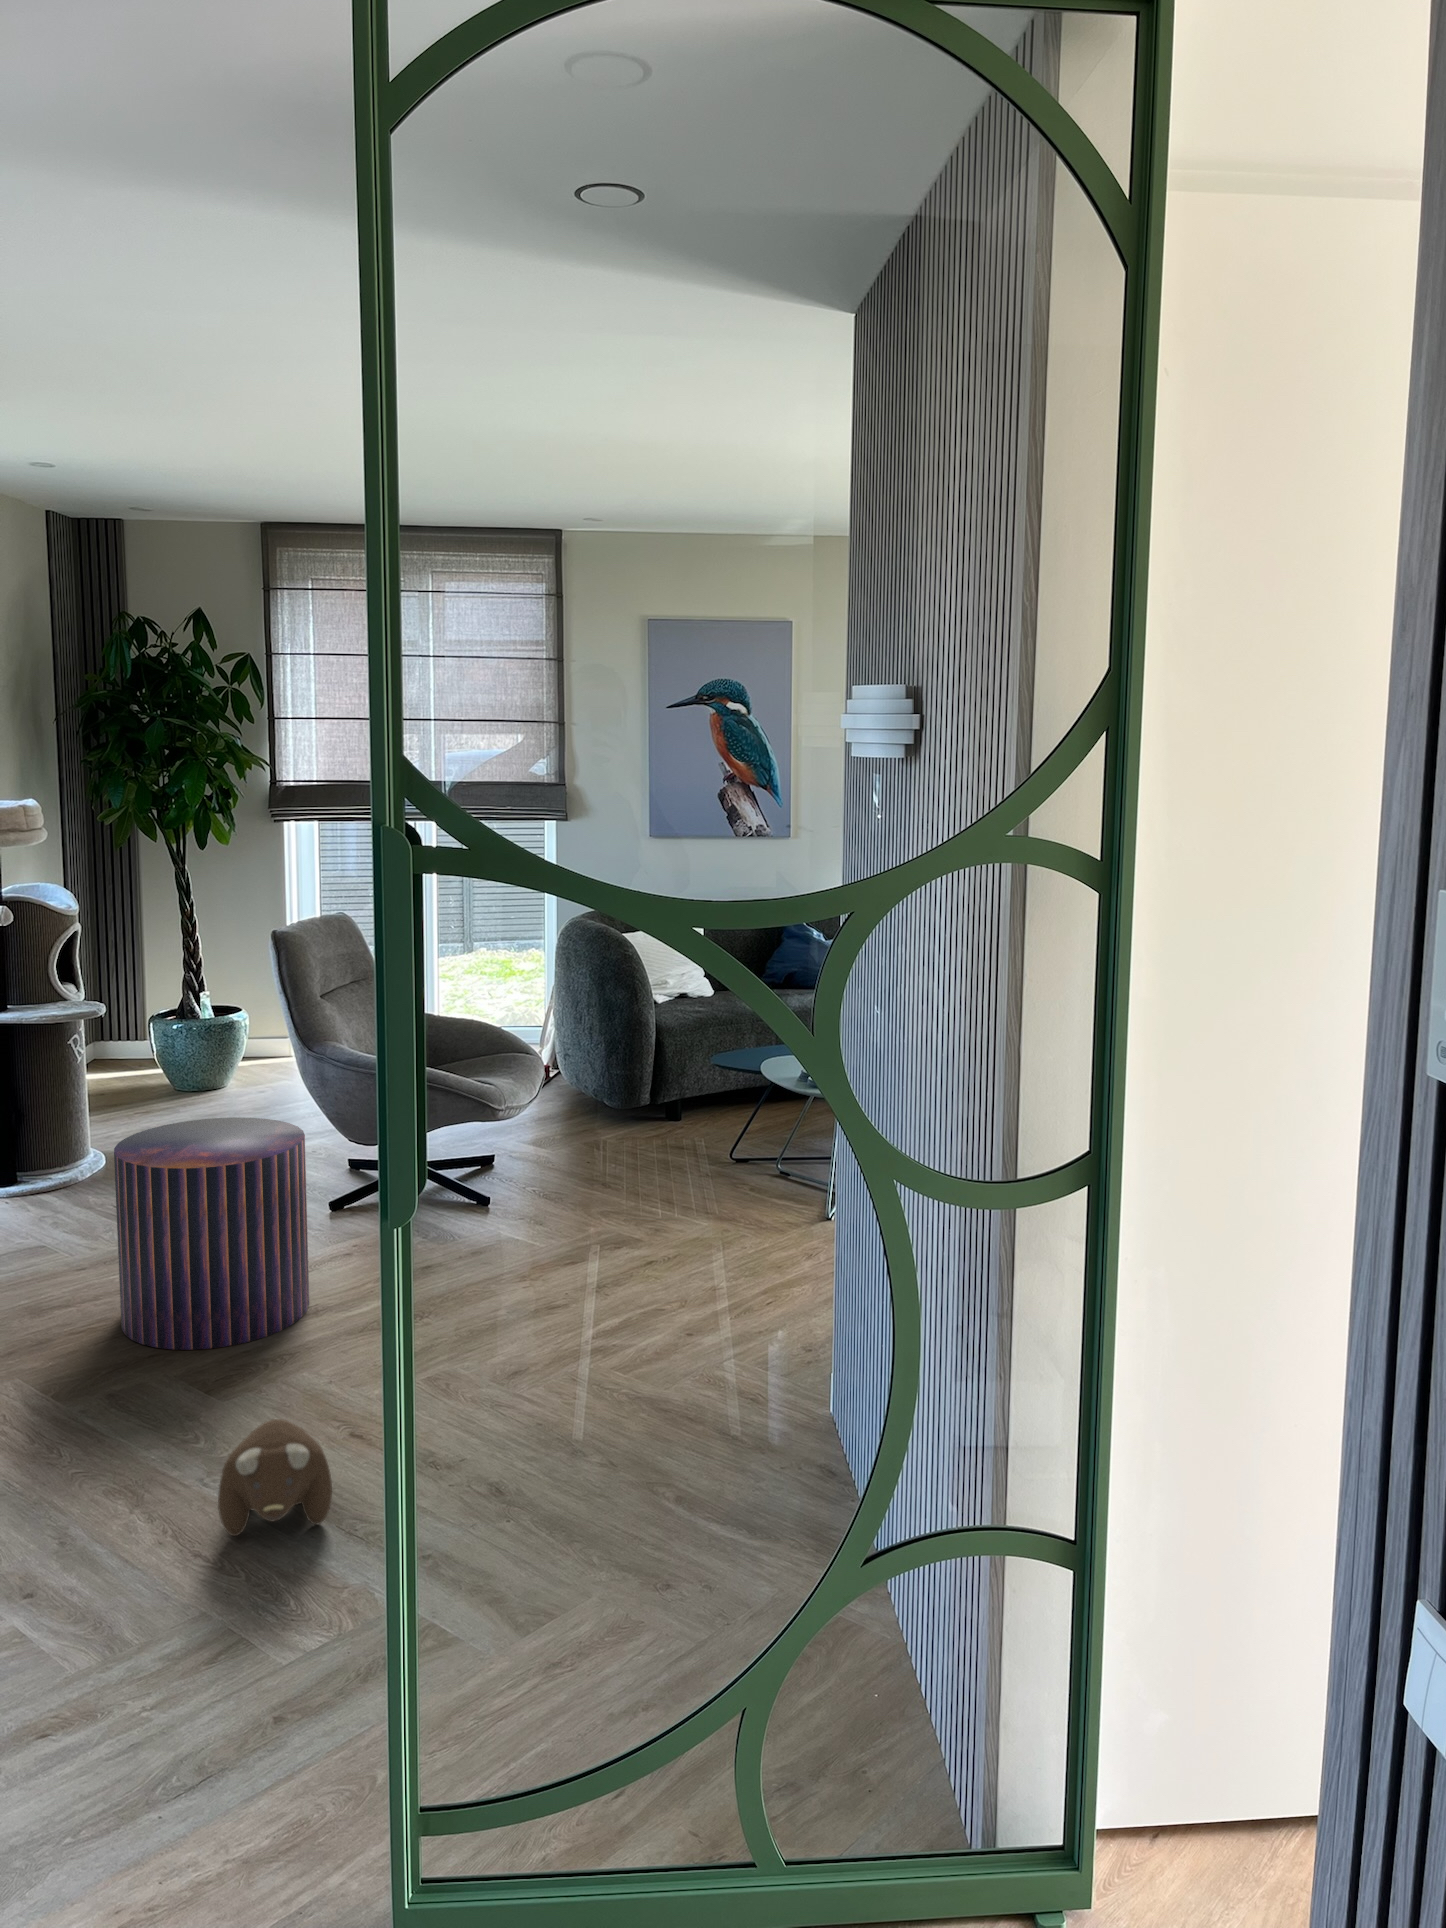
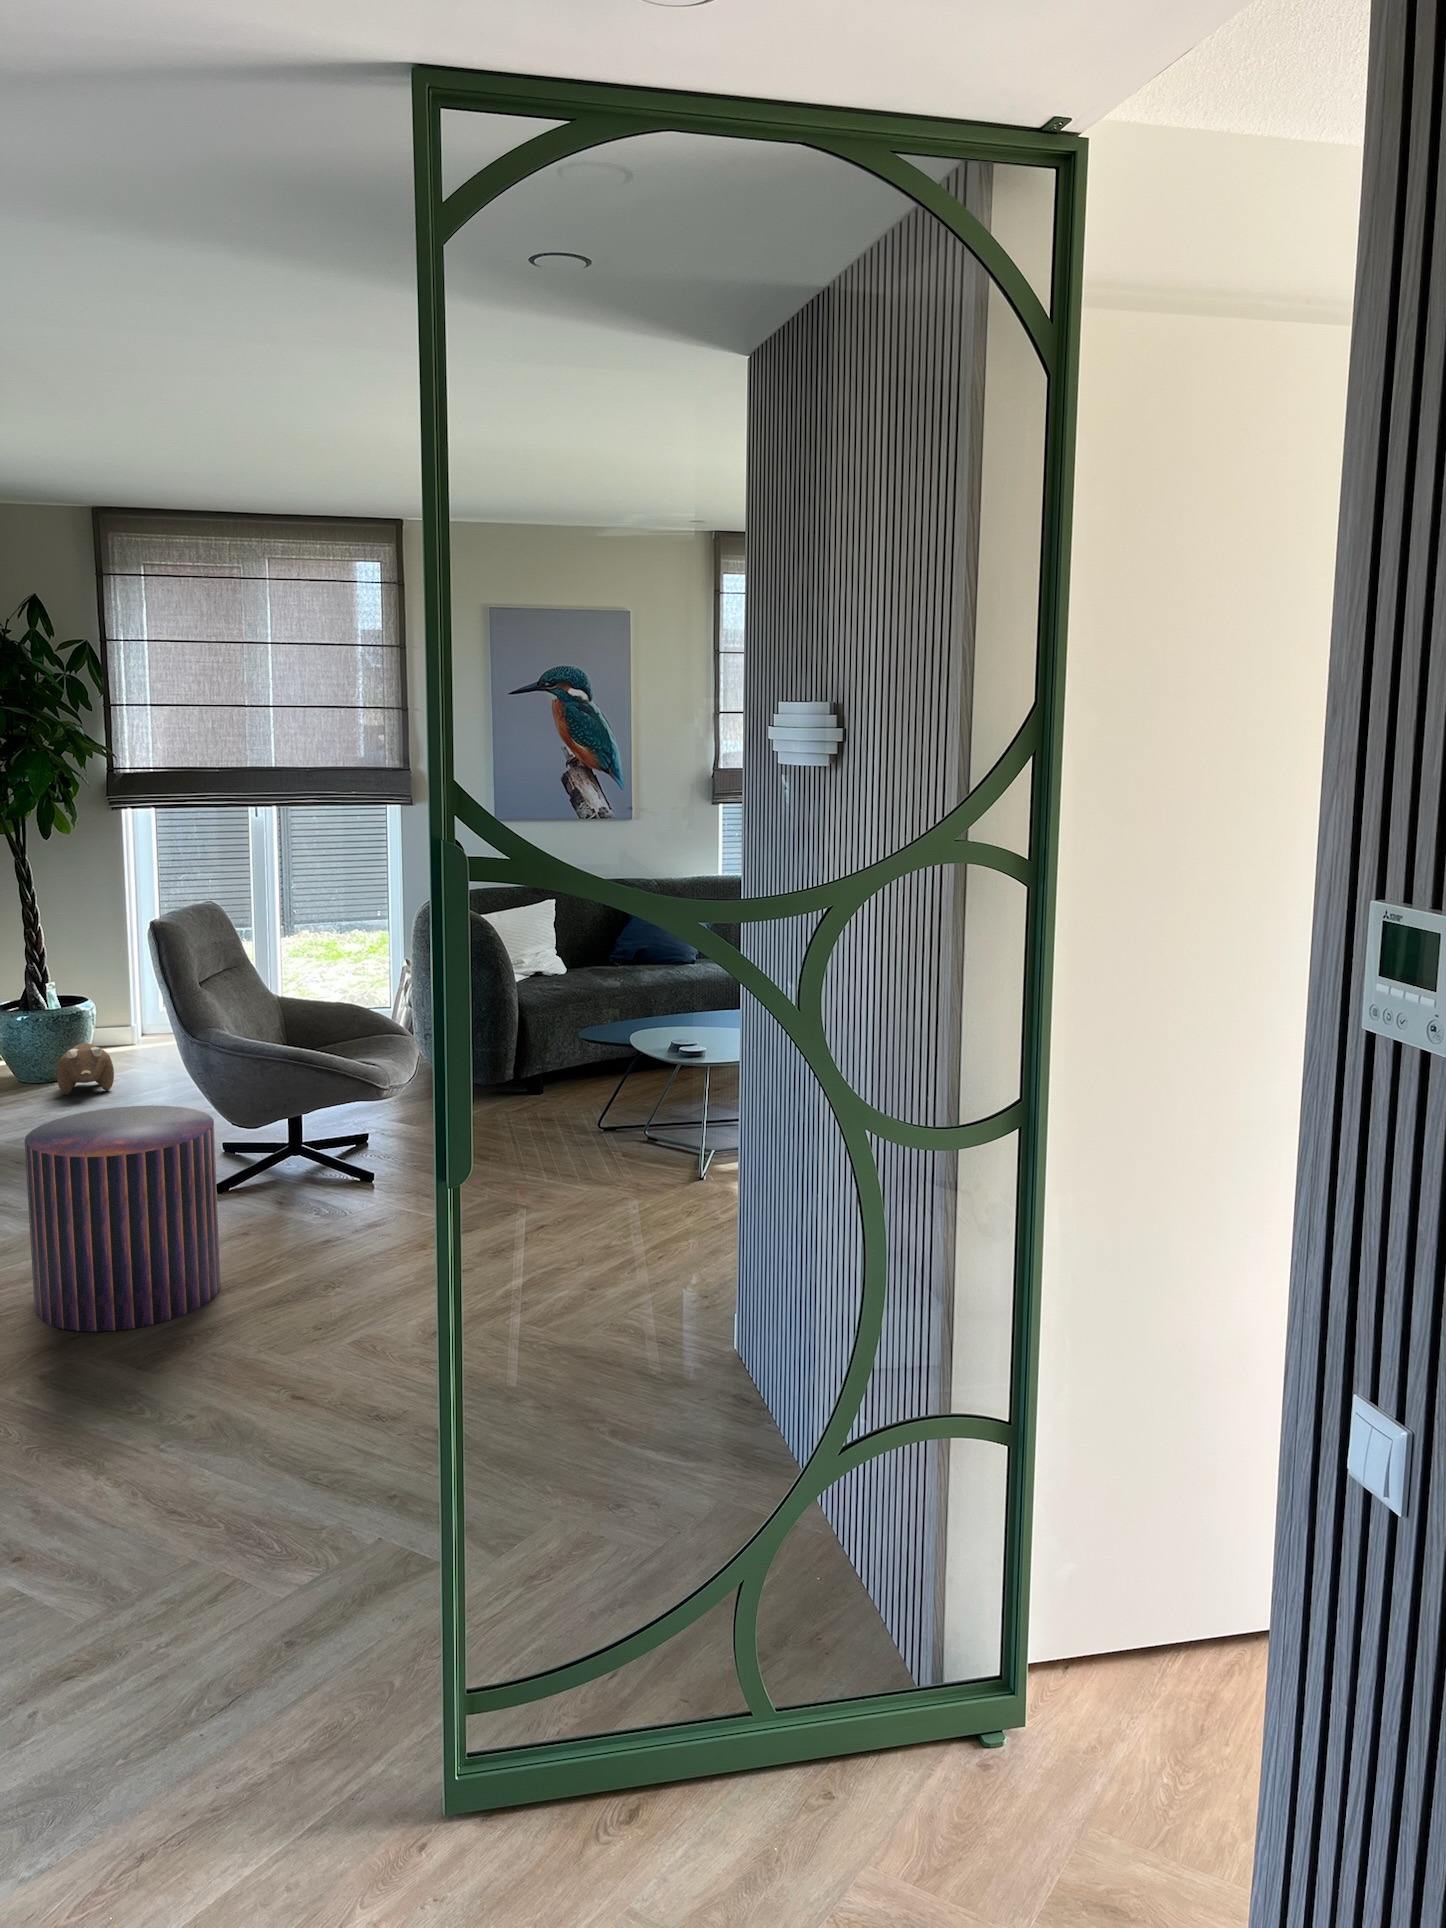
plush toy: present [218,1419,332,1536] -> present [57,1043,114,1095]

